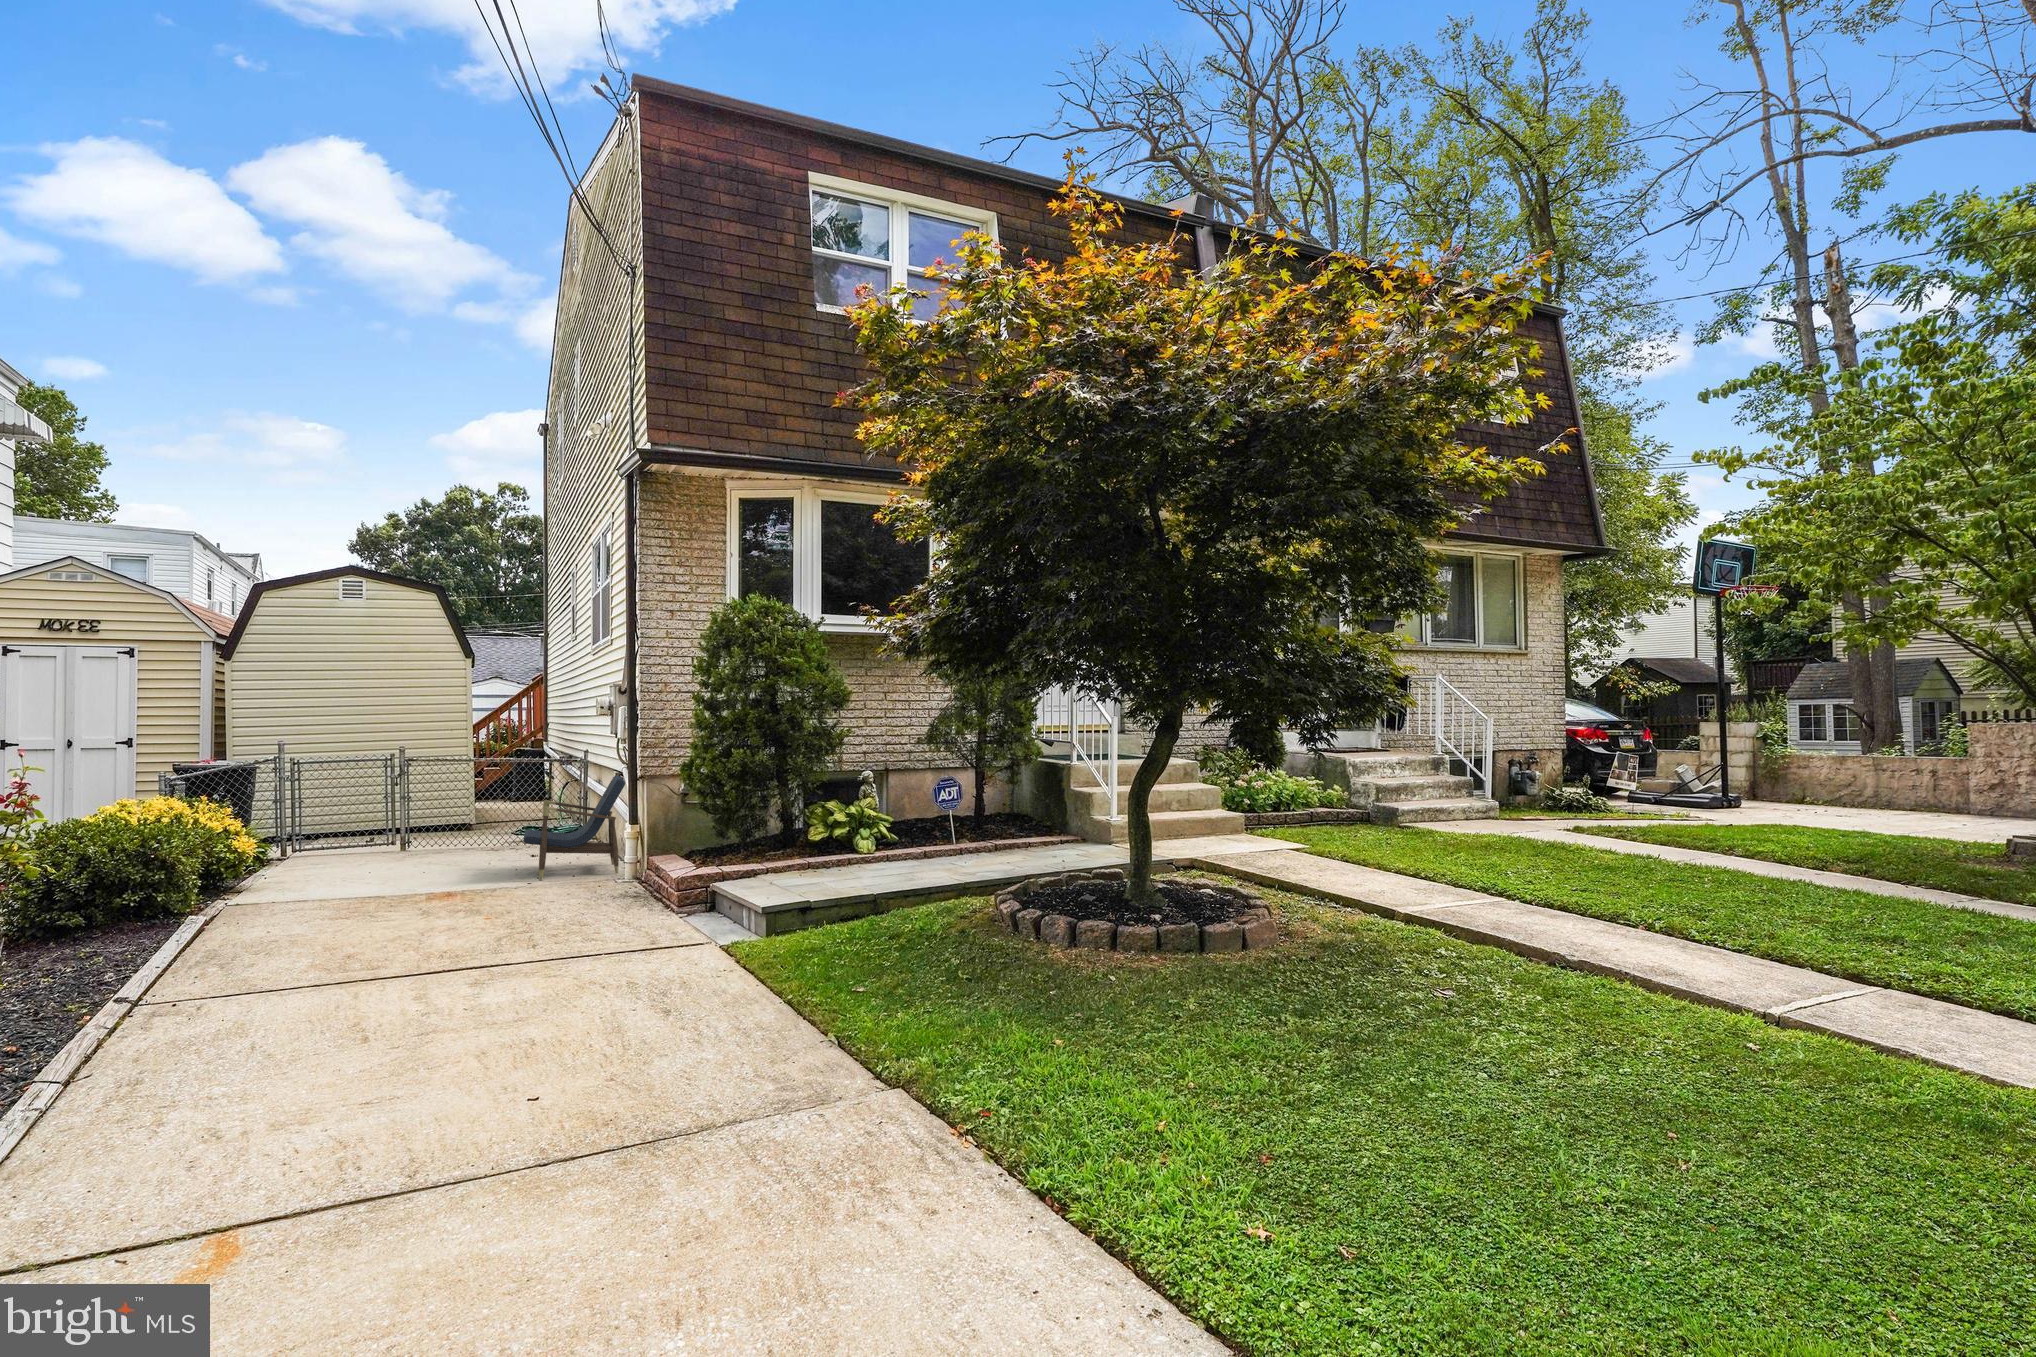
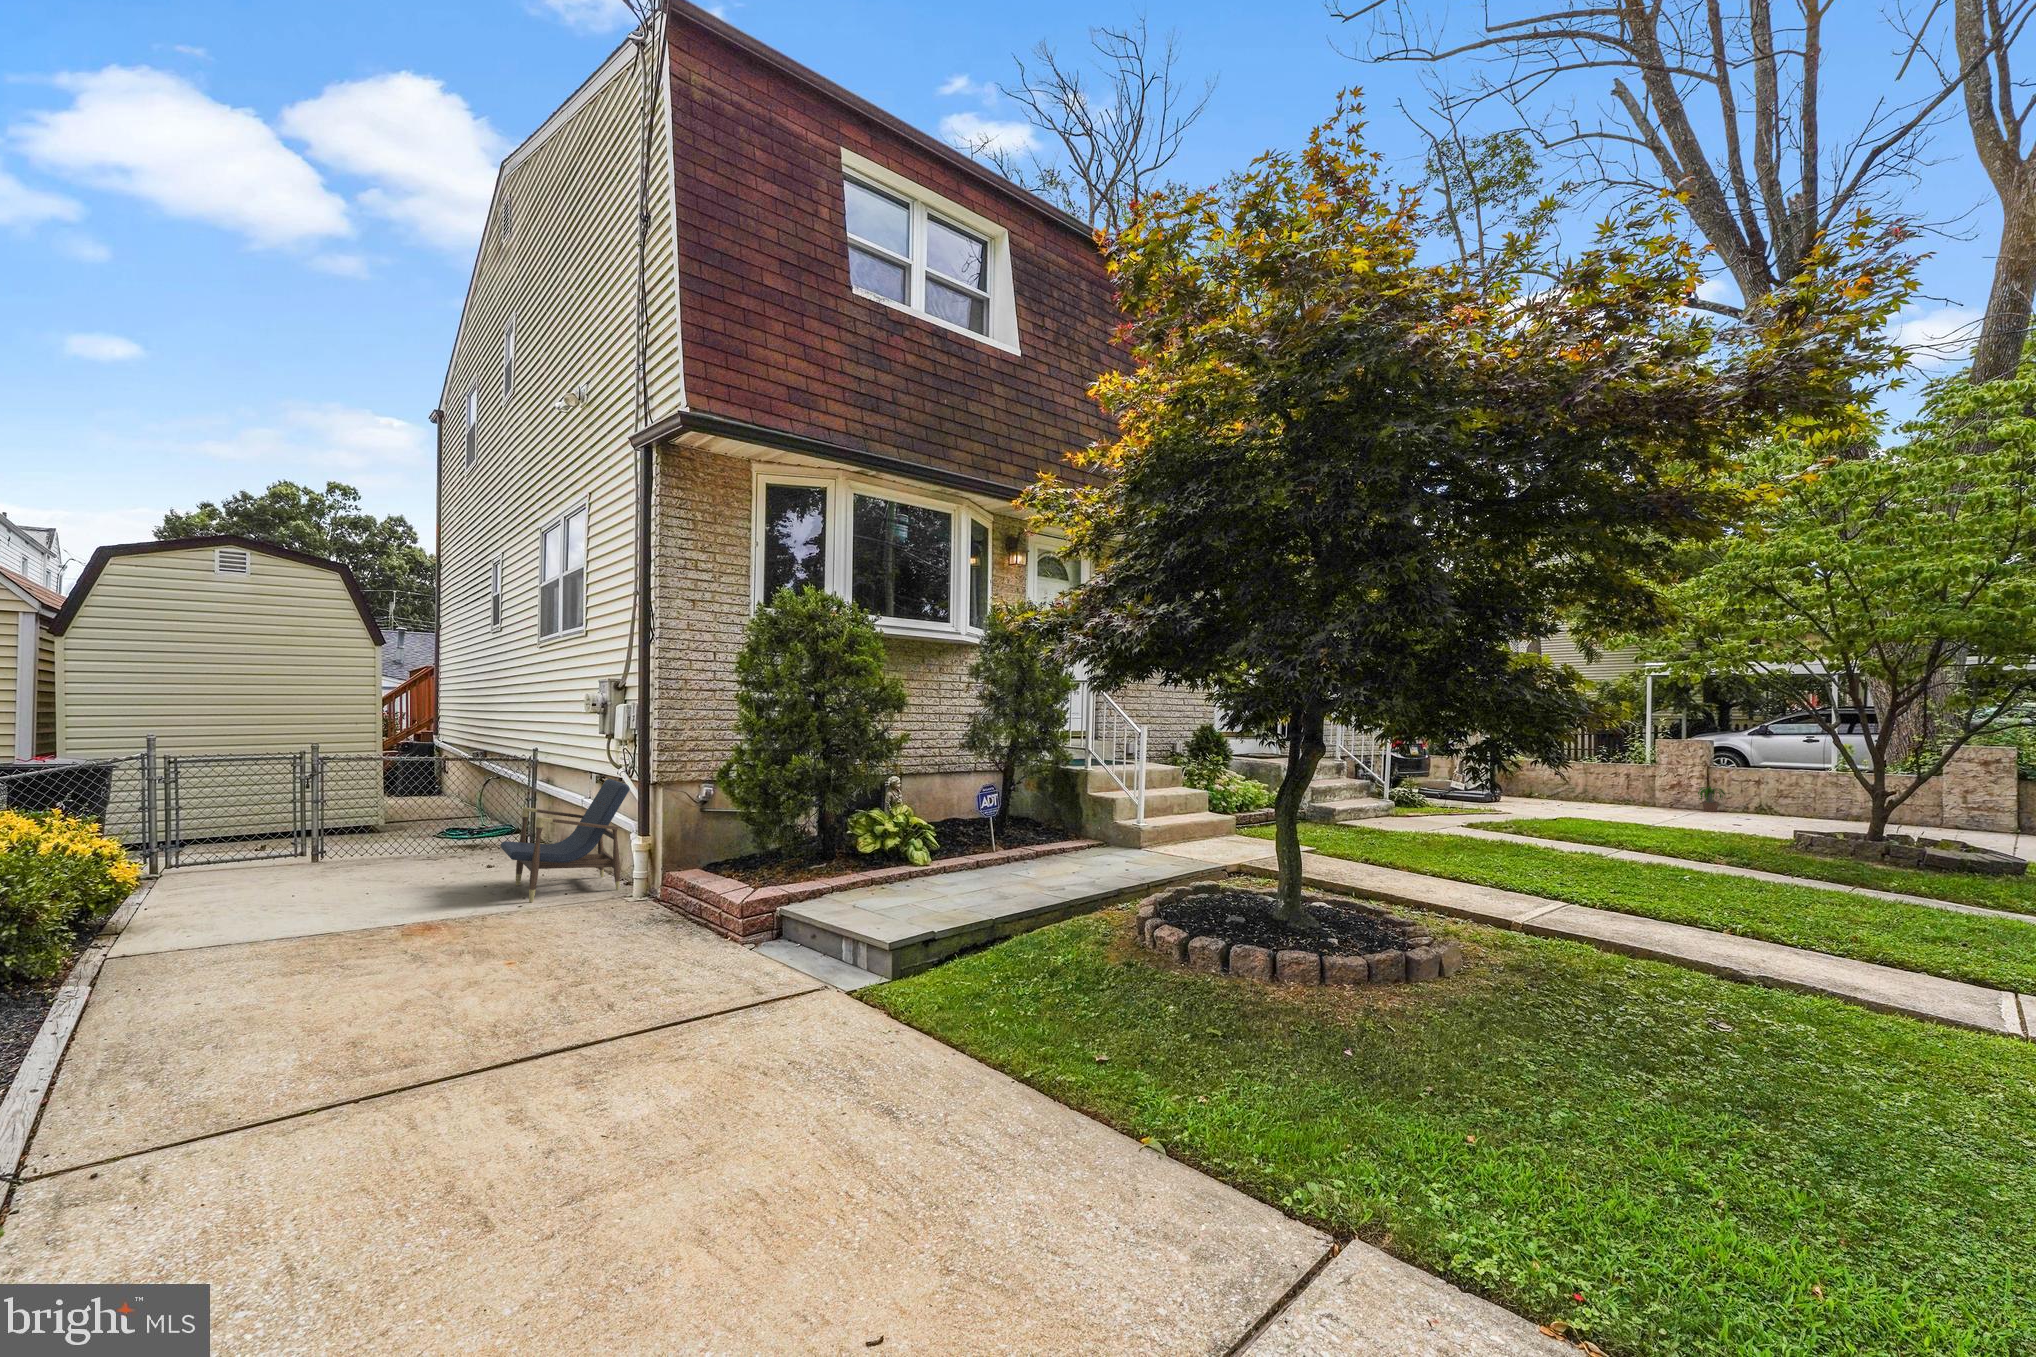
potted plant: none [1957,787,2011,820] -> present [1698,787,1725,812]

